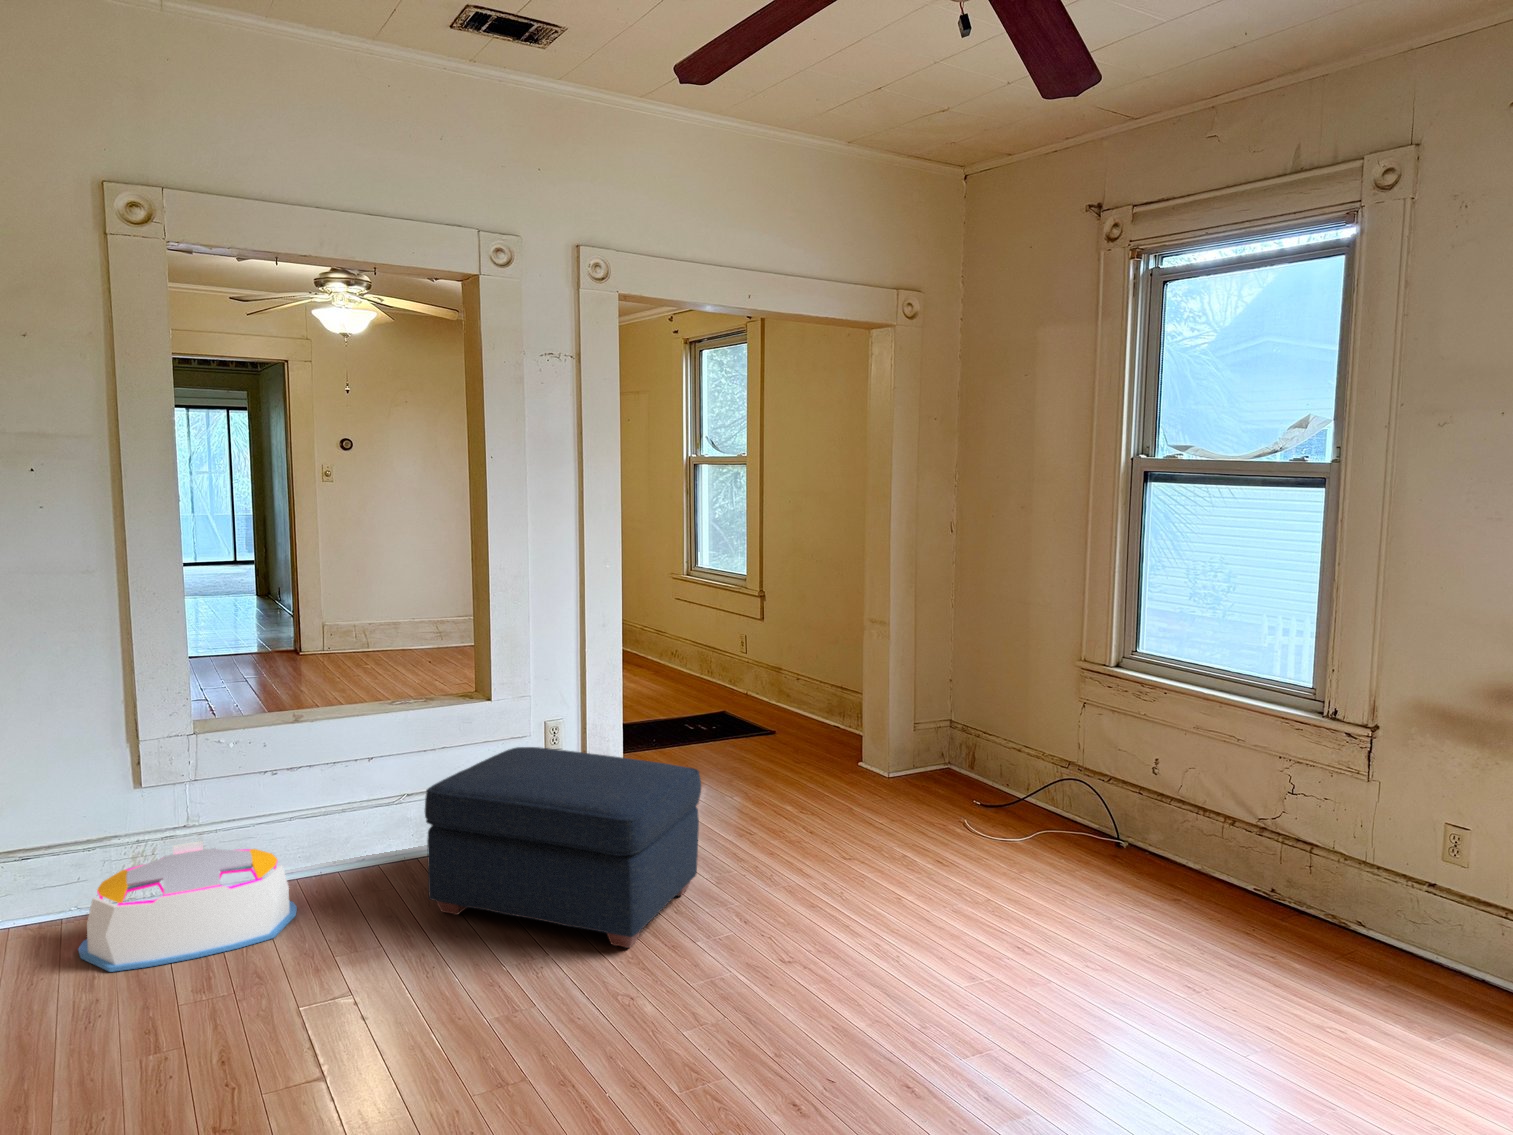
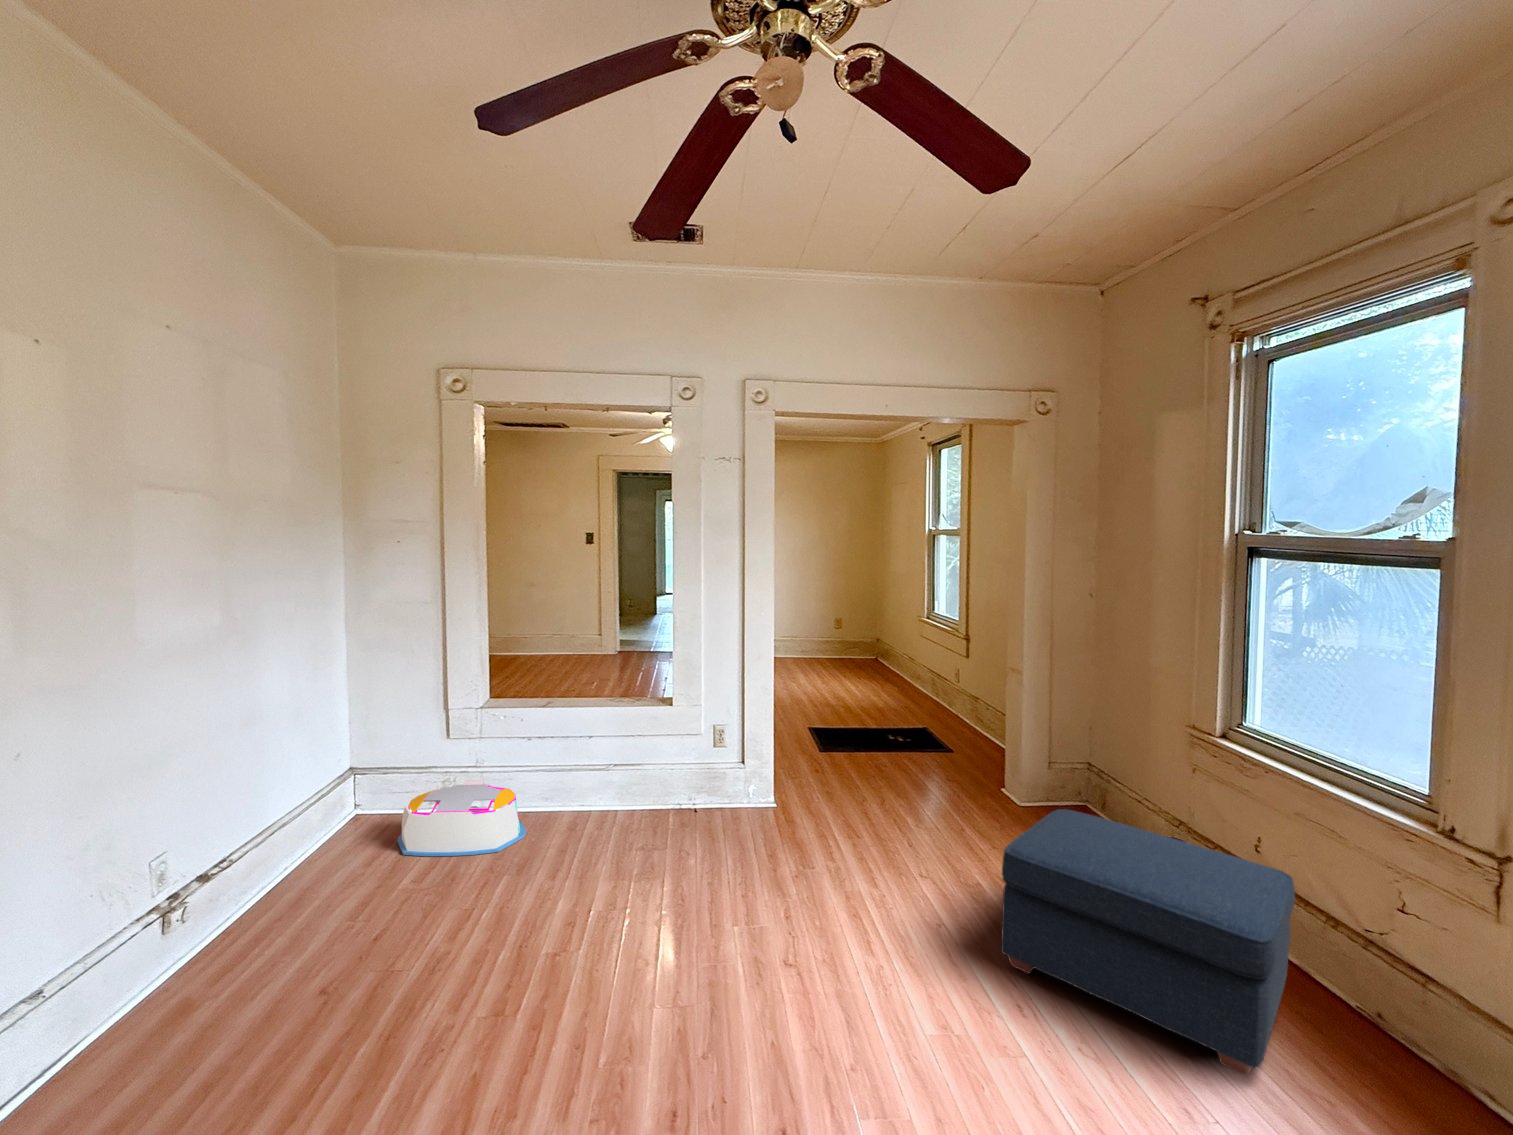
ottoman: present [425,747,701,948] -> present [1001,809,1295,1076]

